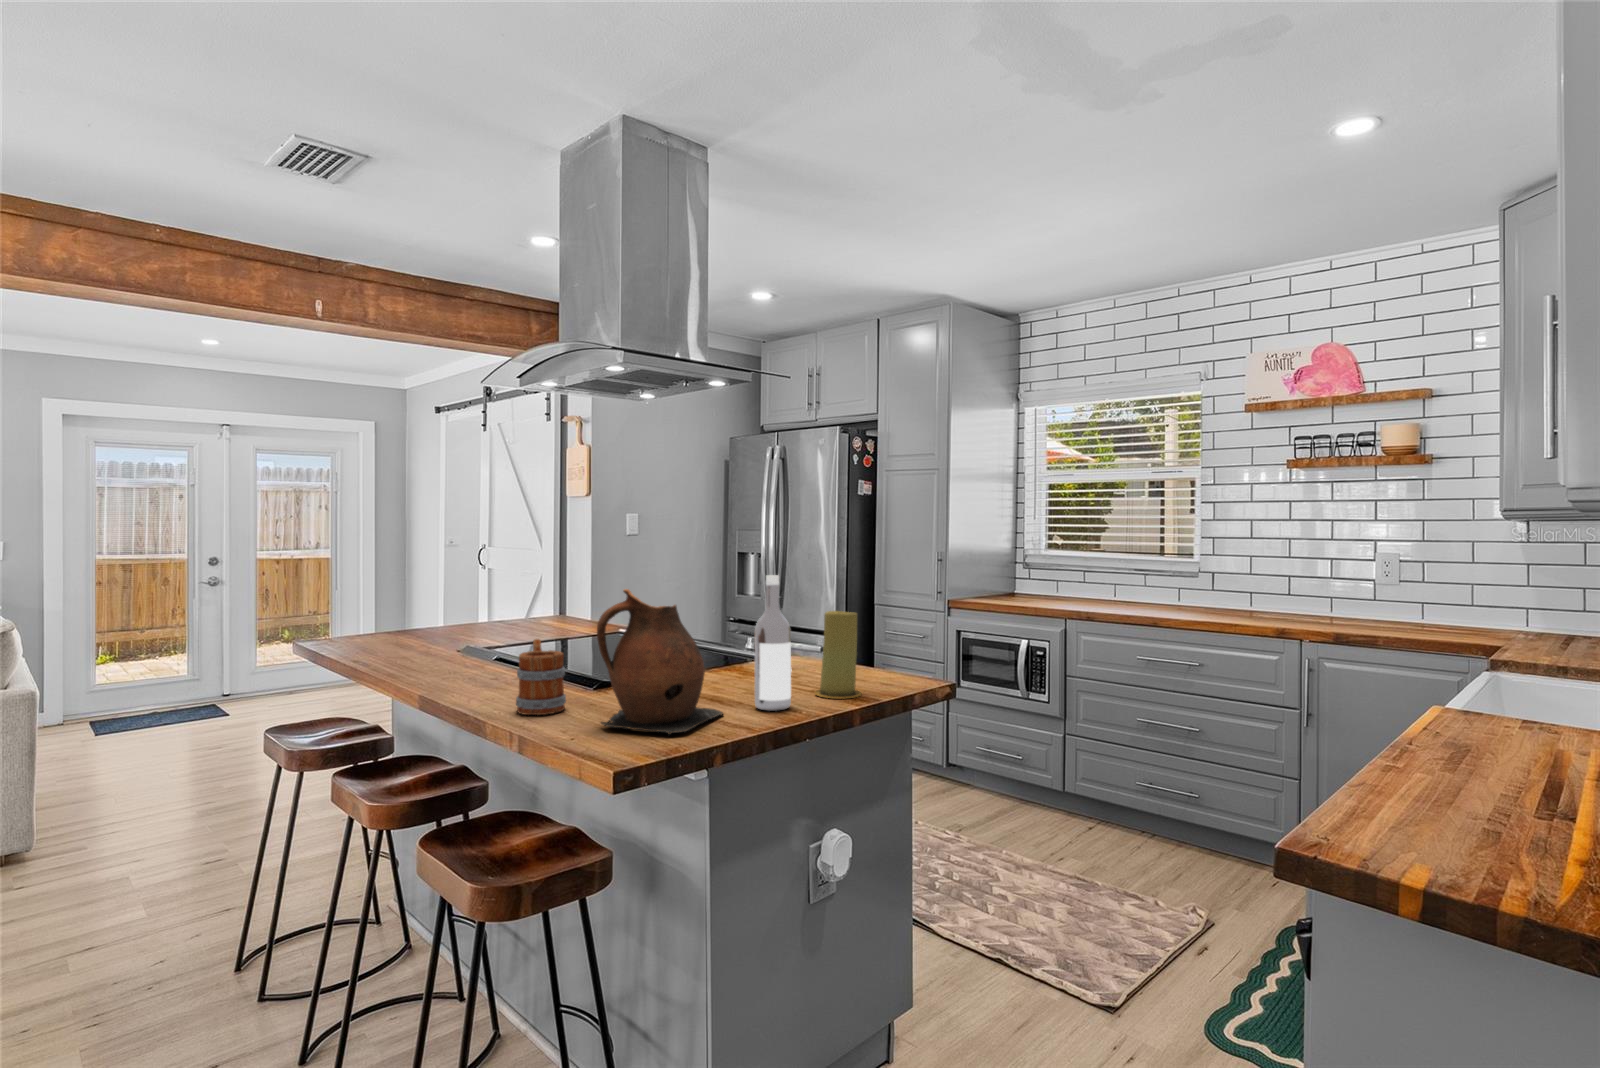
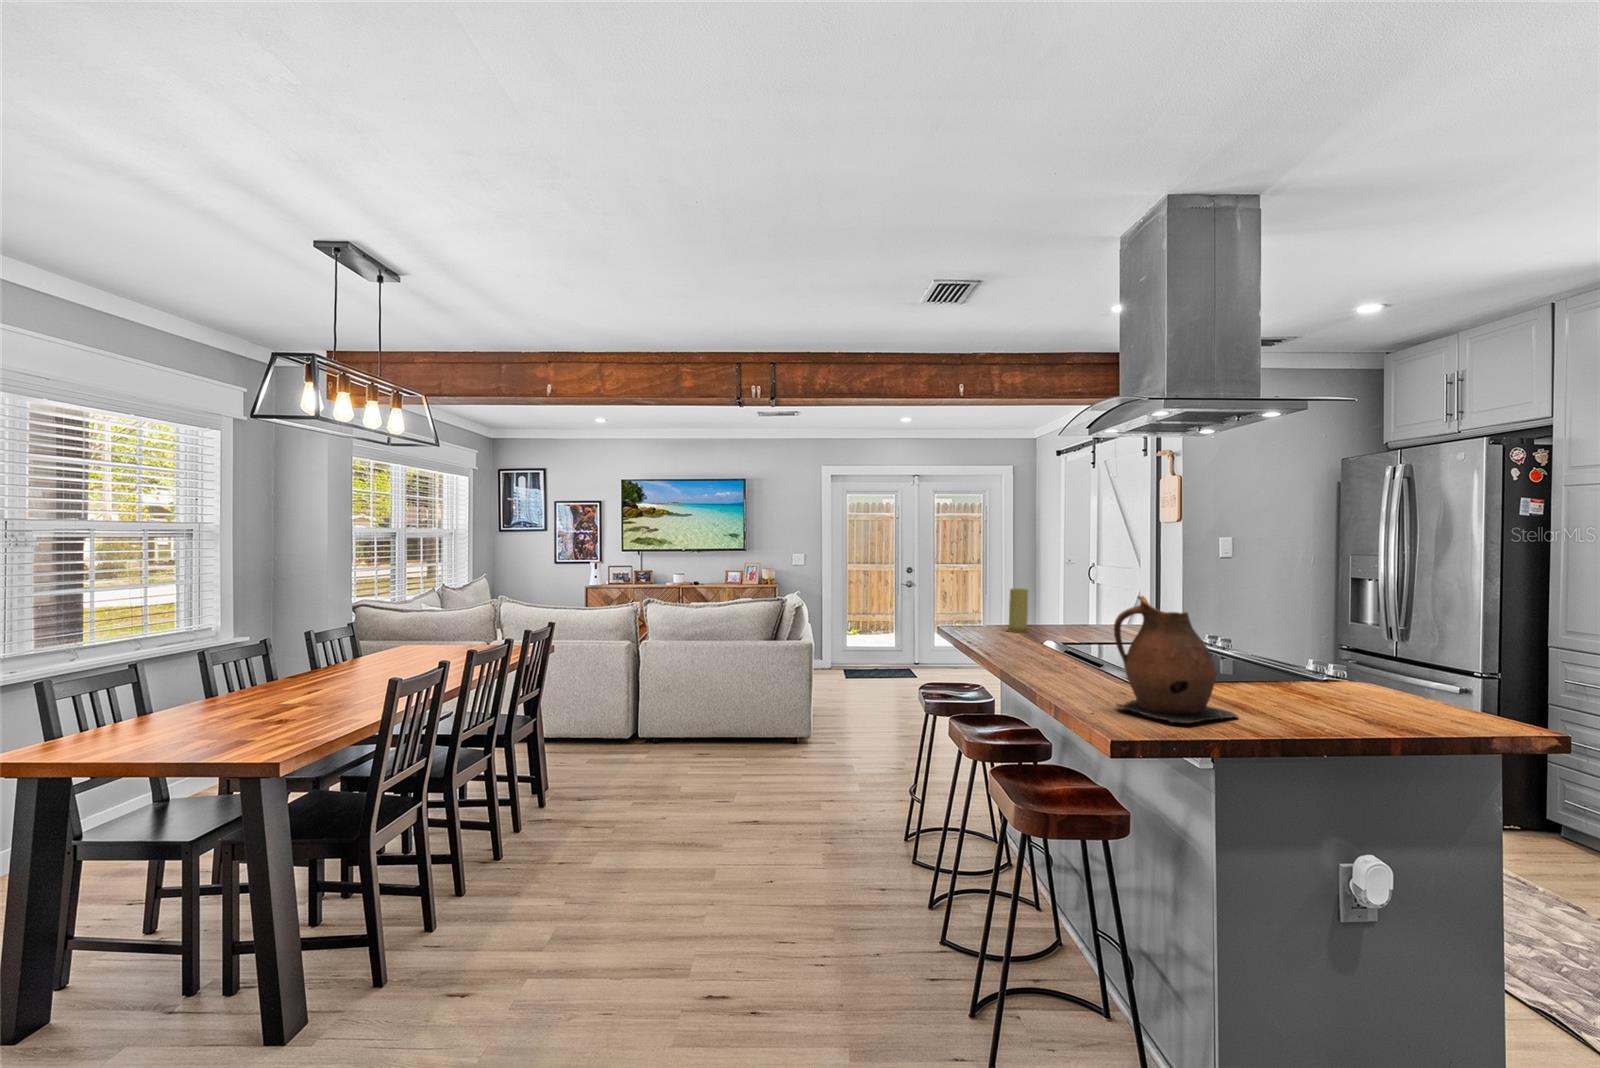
wine bottle: present [755,575,791,711] -> none [1278,591,1322,724]
candle: present [815,611,861,698] -> present [1006,588,1029,632]
mug: present [516,639,566,715] -> none [1056,632,1097,692]

